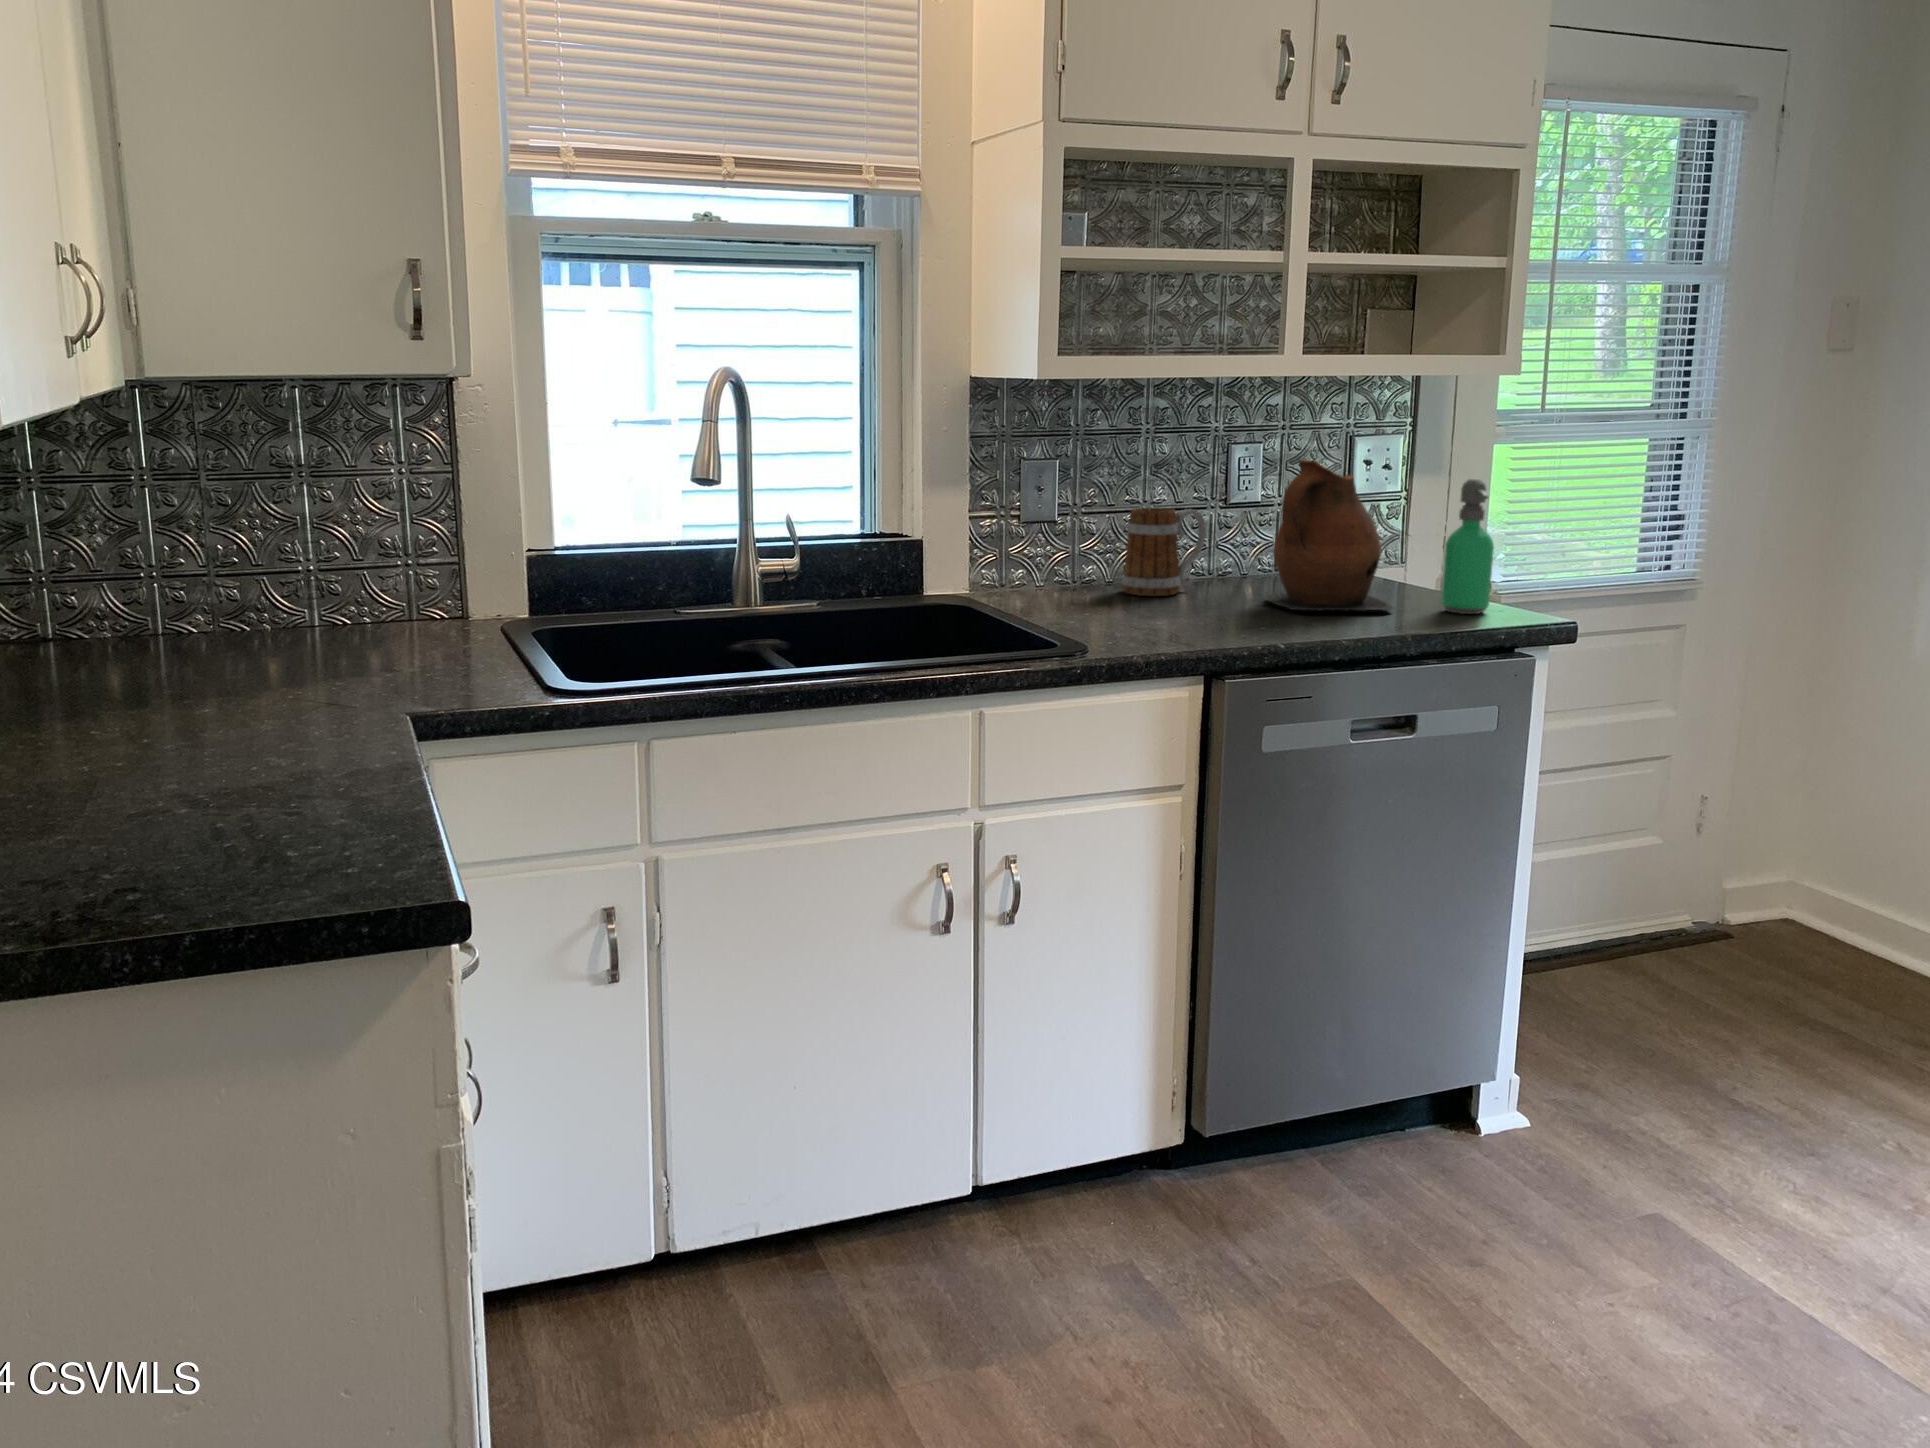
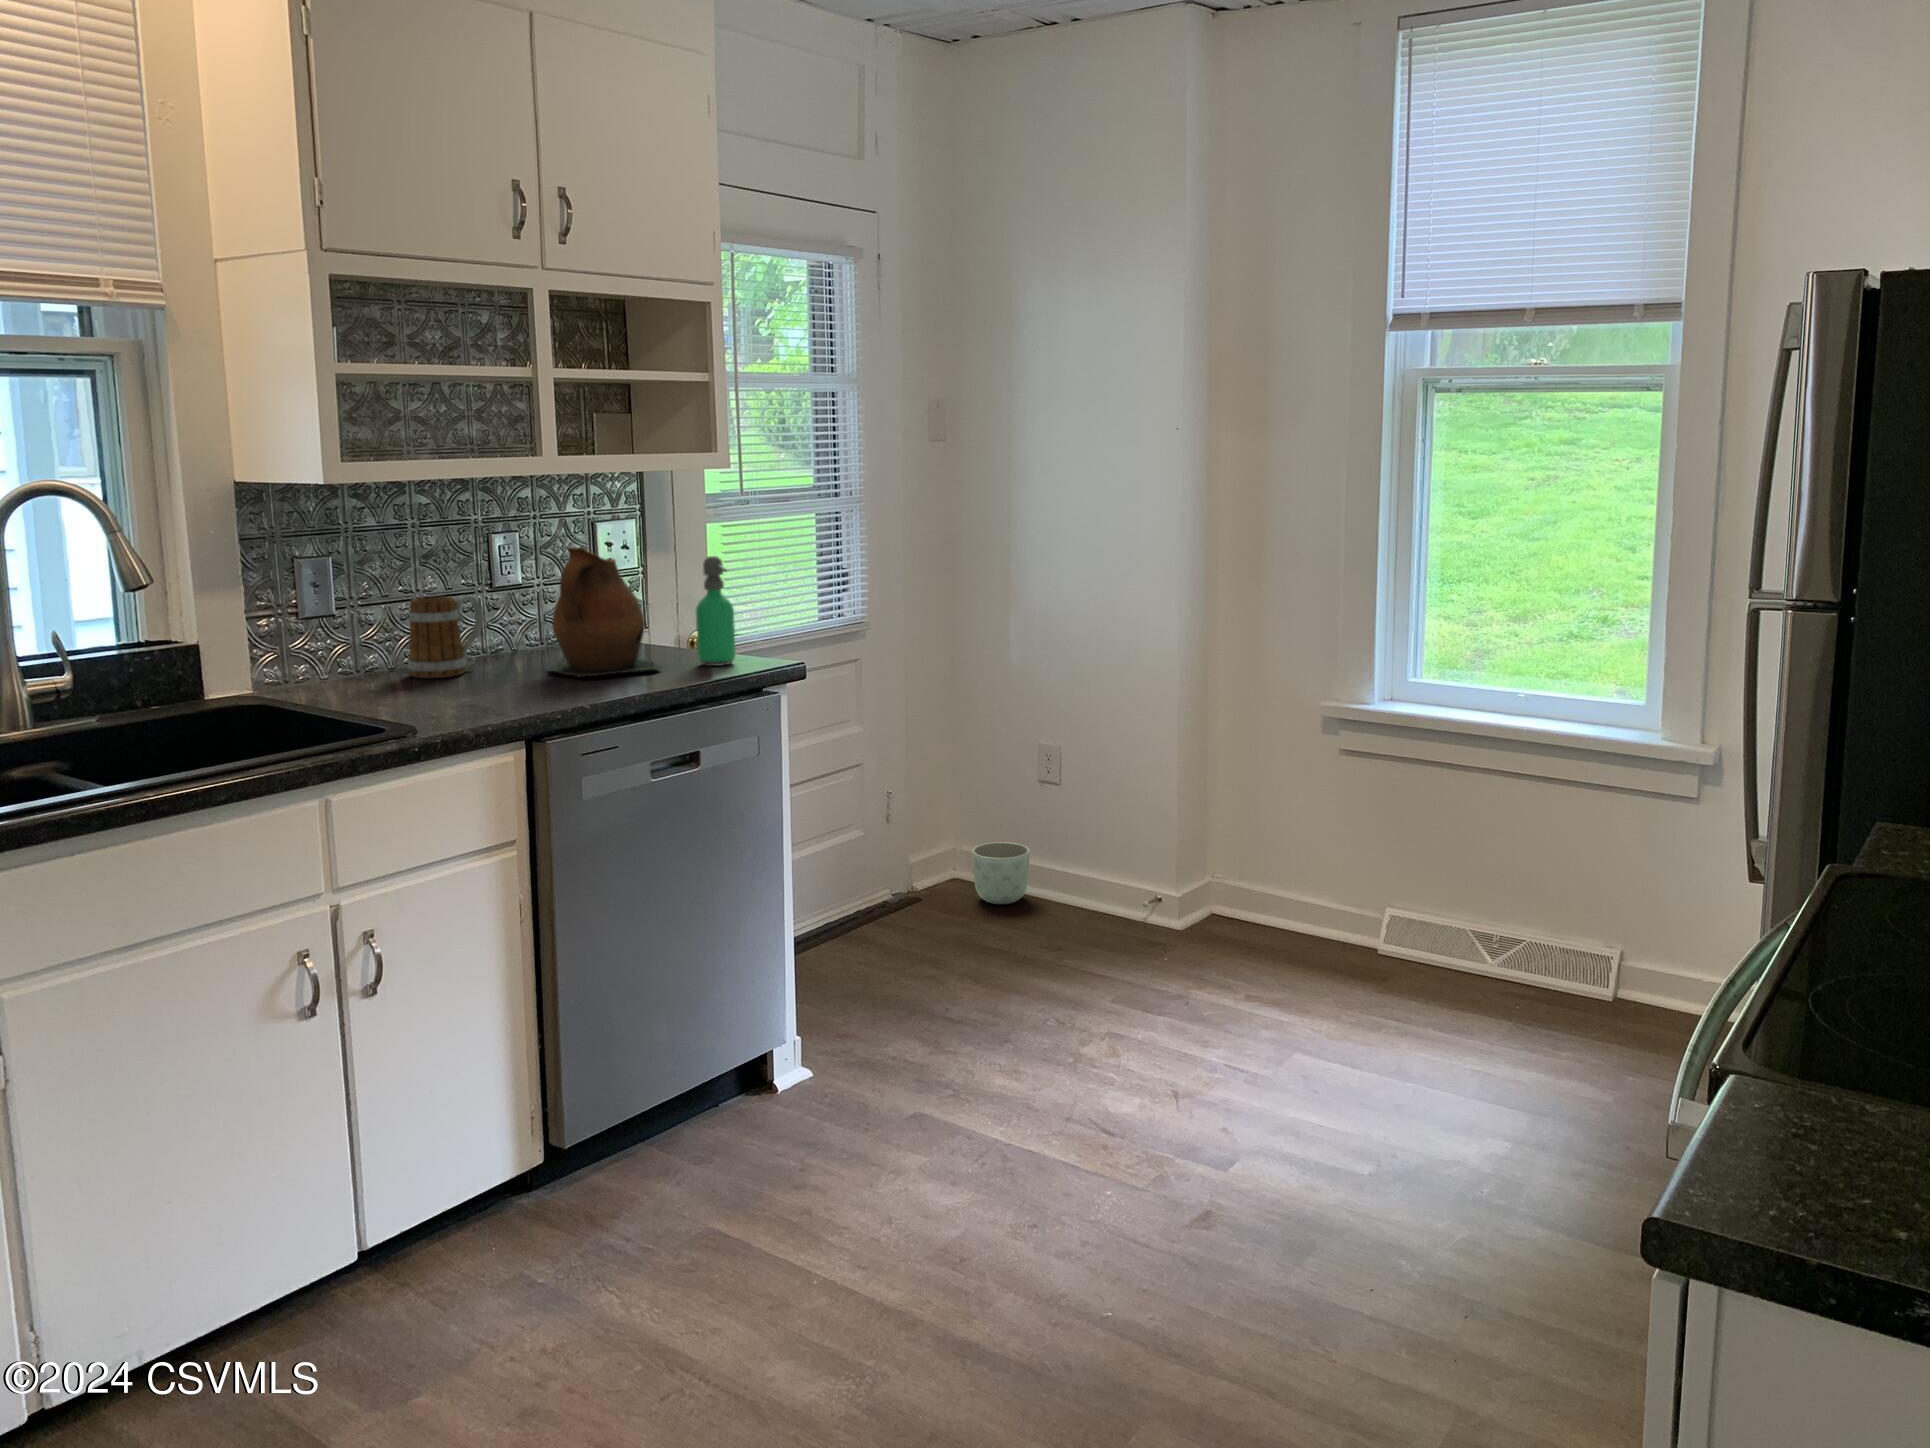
planter: none [1815,883,1907,967] -> present [972,842,1030,904]

